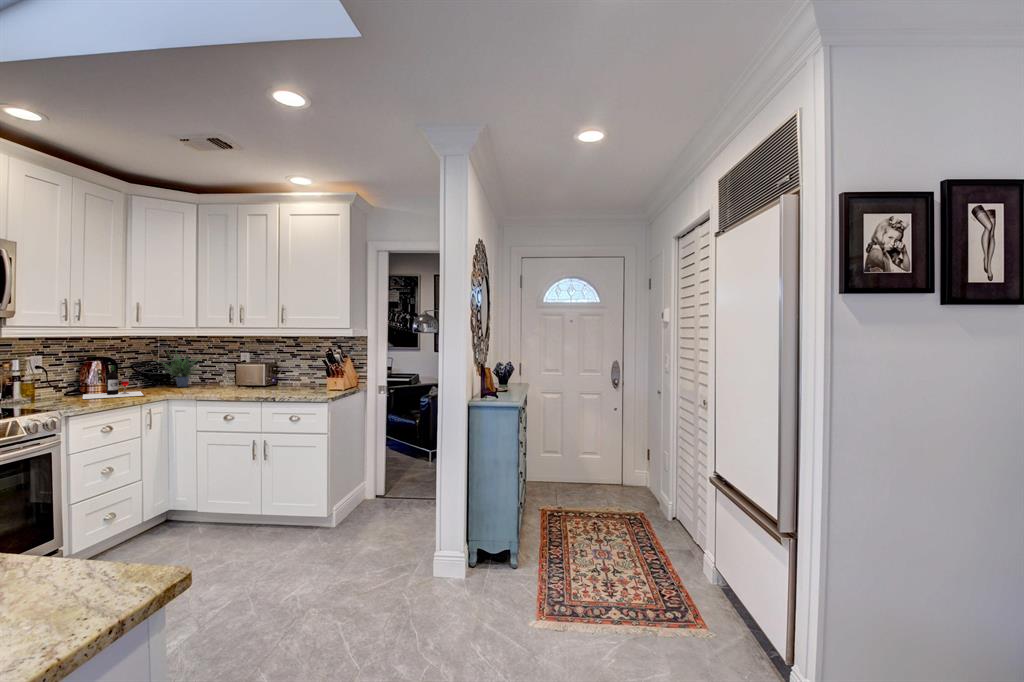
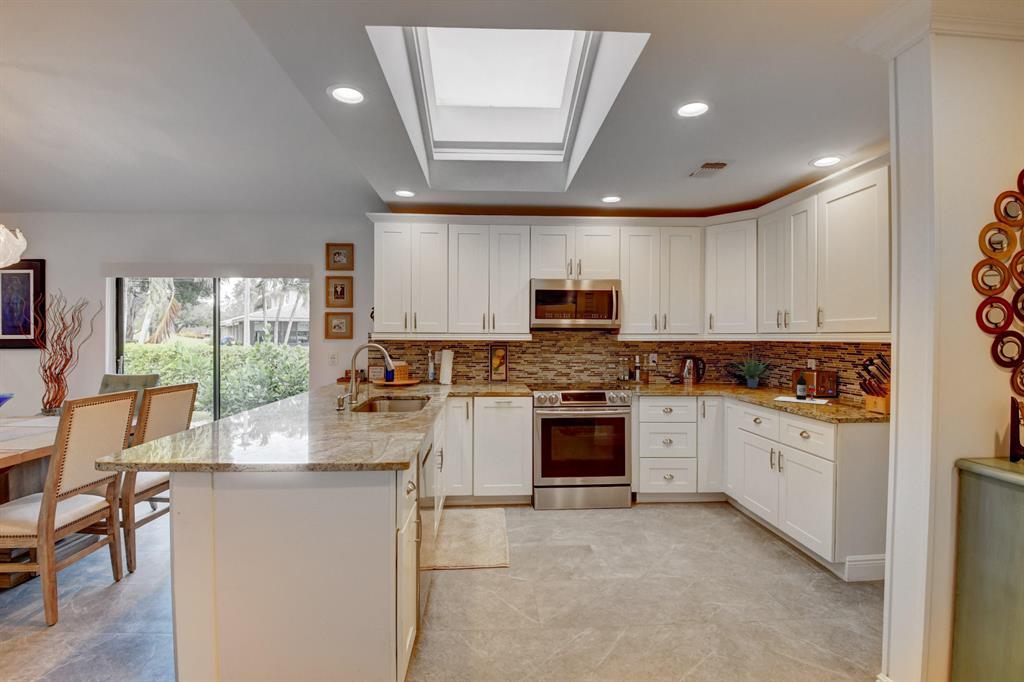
wine bottle: present [83,365,143,399] -> present [774,371,828,404]

